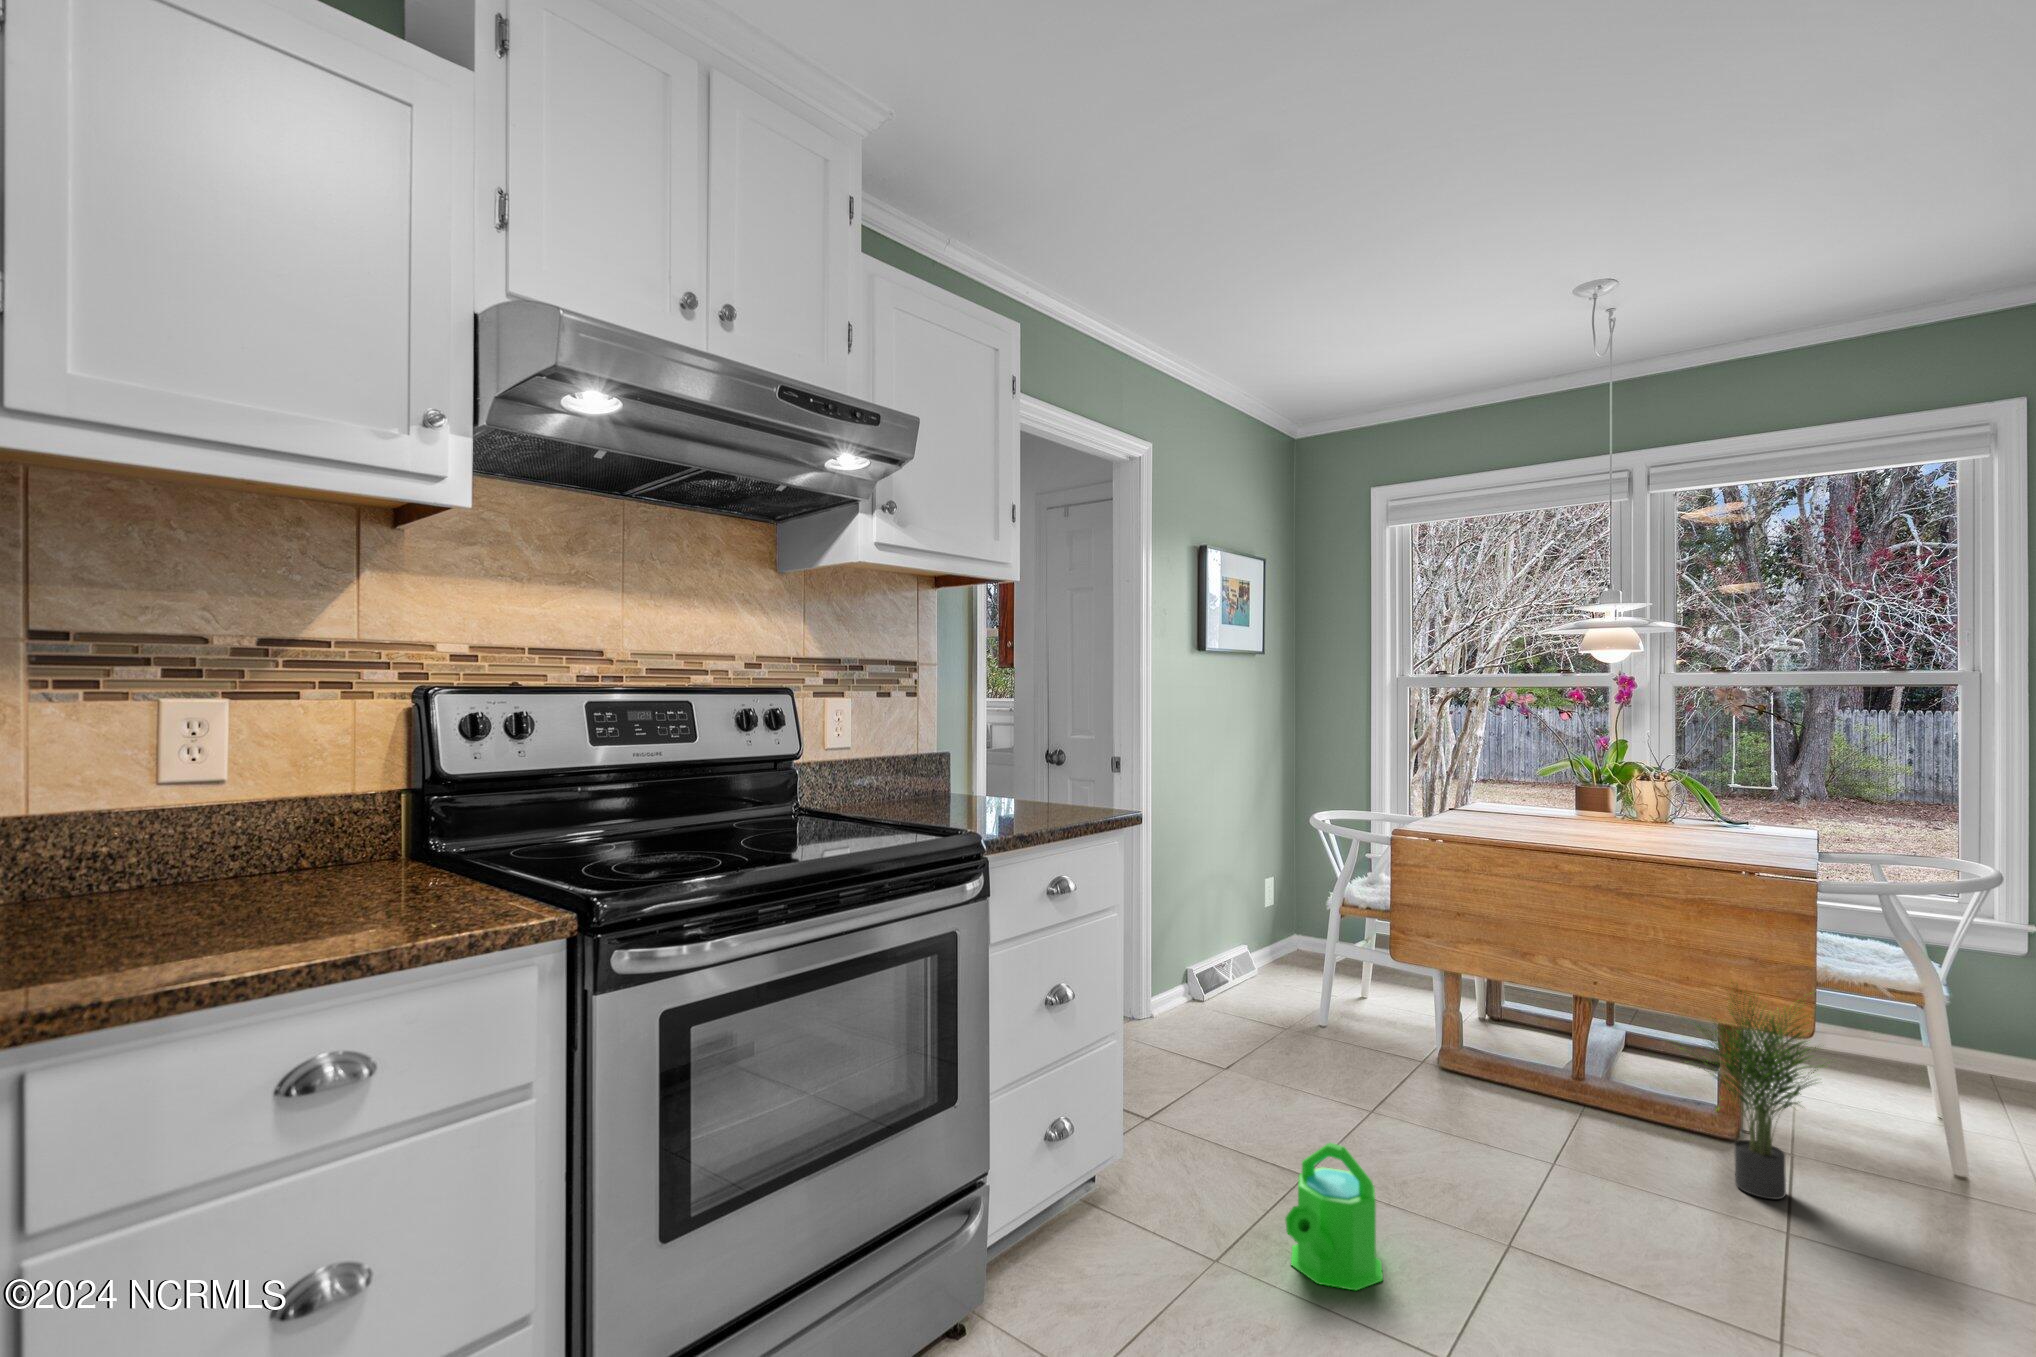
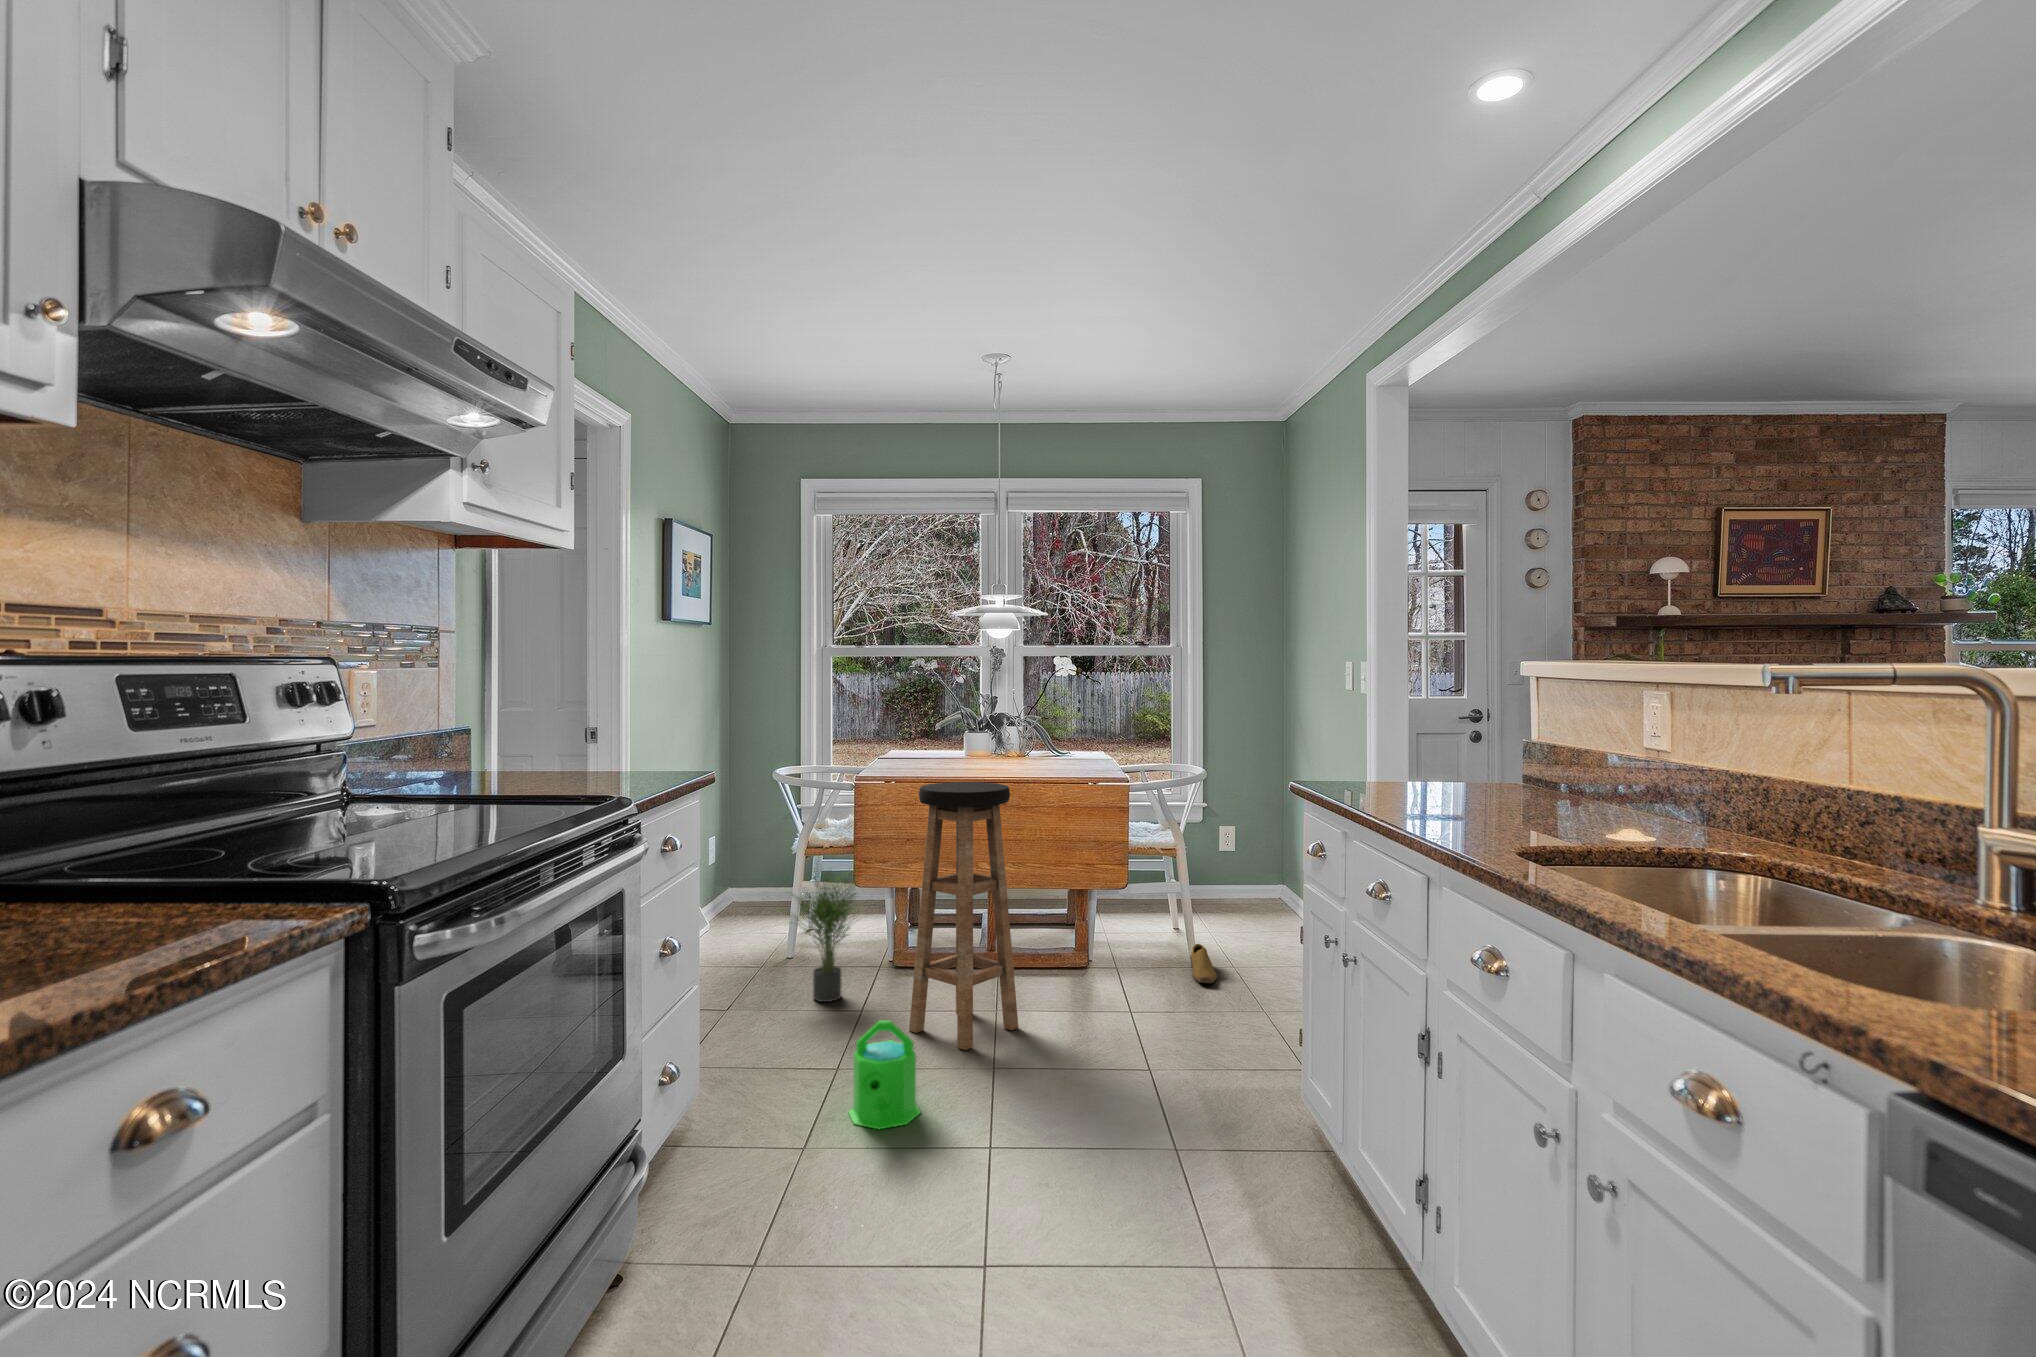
bar stool: none [1422,848,1583,1212] -> present [909,782,1018,1050]
potted plant: present [1675,985,1827,1199] -> present [783,867,859,1002]
shoe: none [1947,1153,2005,1229] -> present [1191,944,1217,983]

